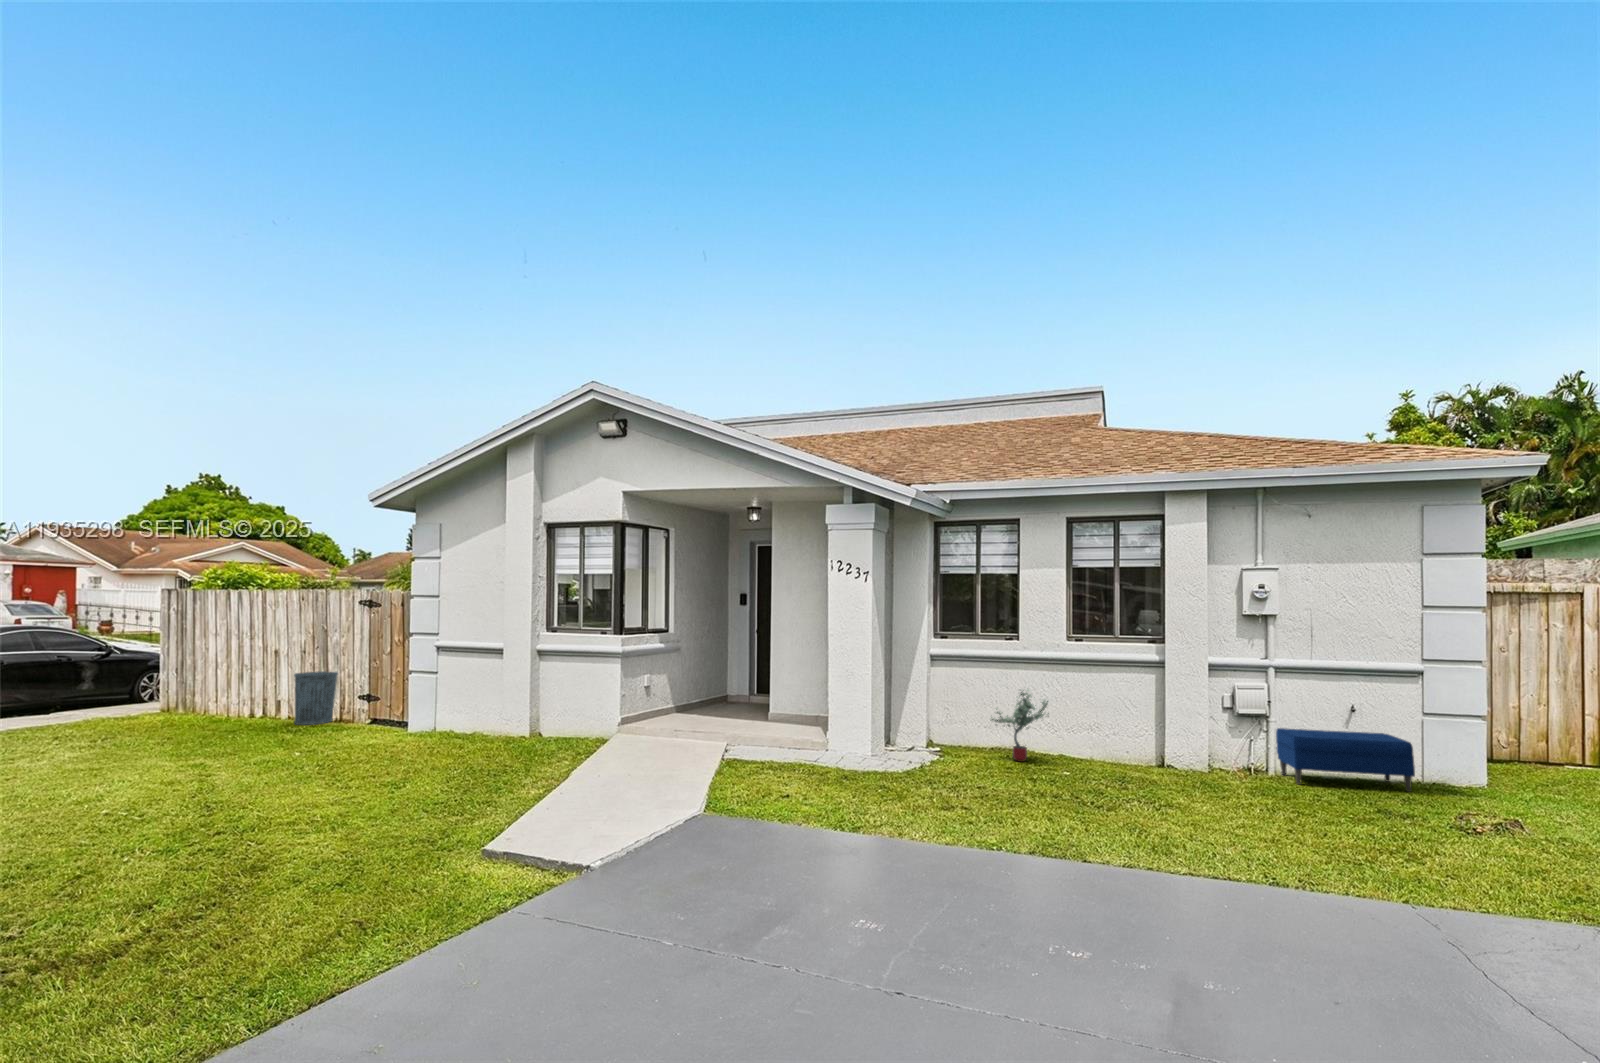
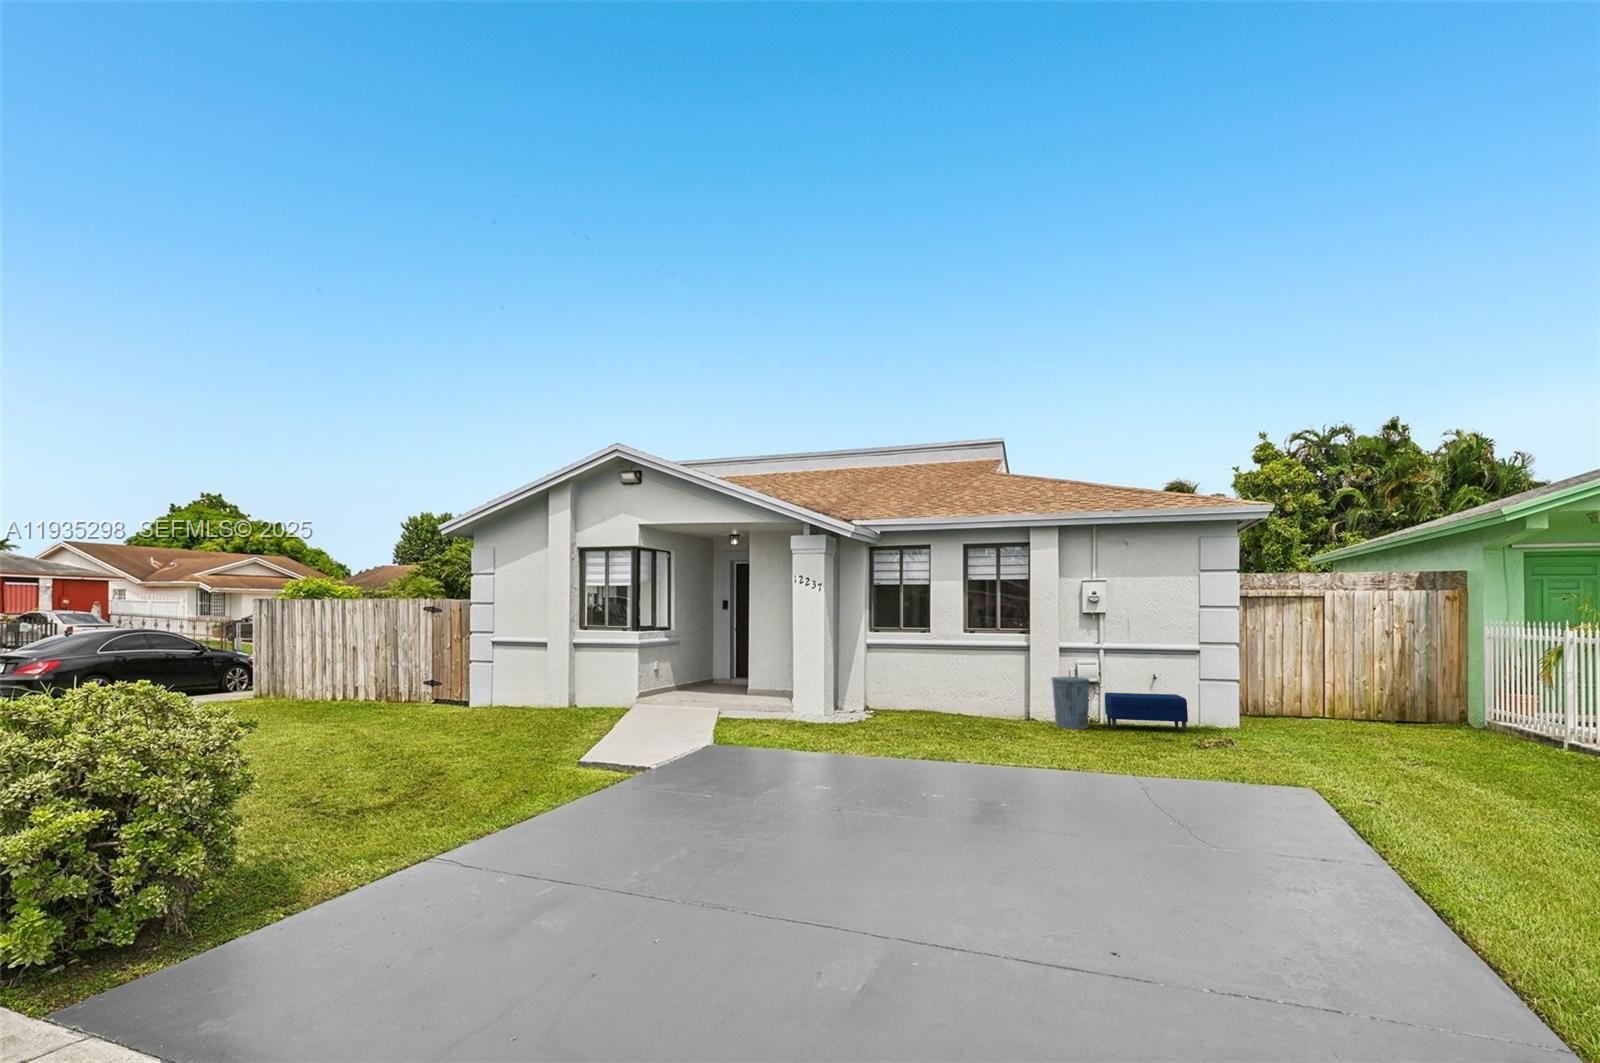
trash can: present [294,671,338,725] -> present [1051,677,1089,729]
potted tree: present [991,690,1049,762] -> none [908,667,950,720]

